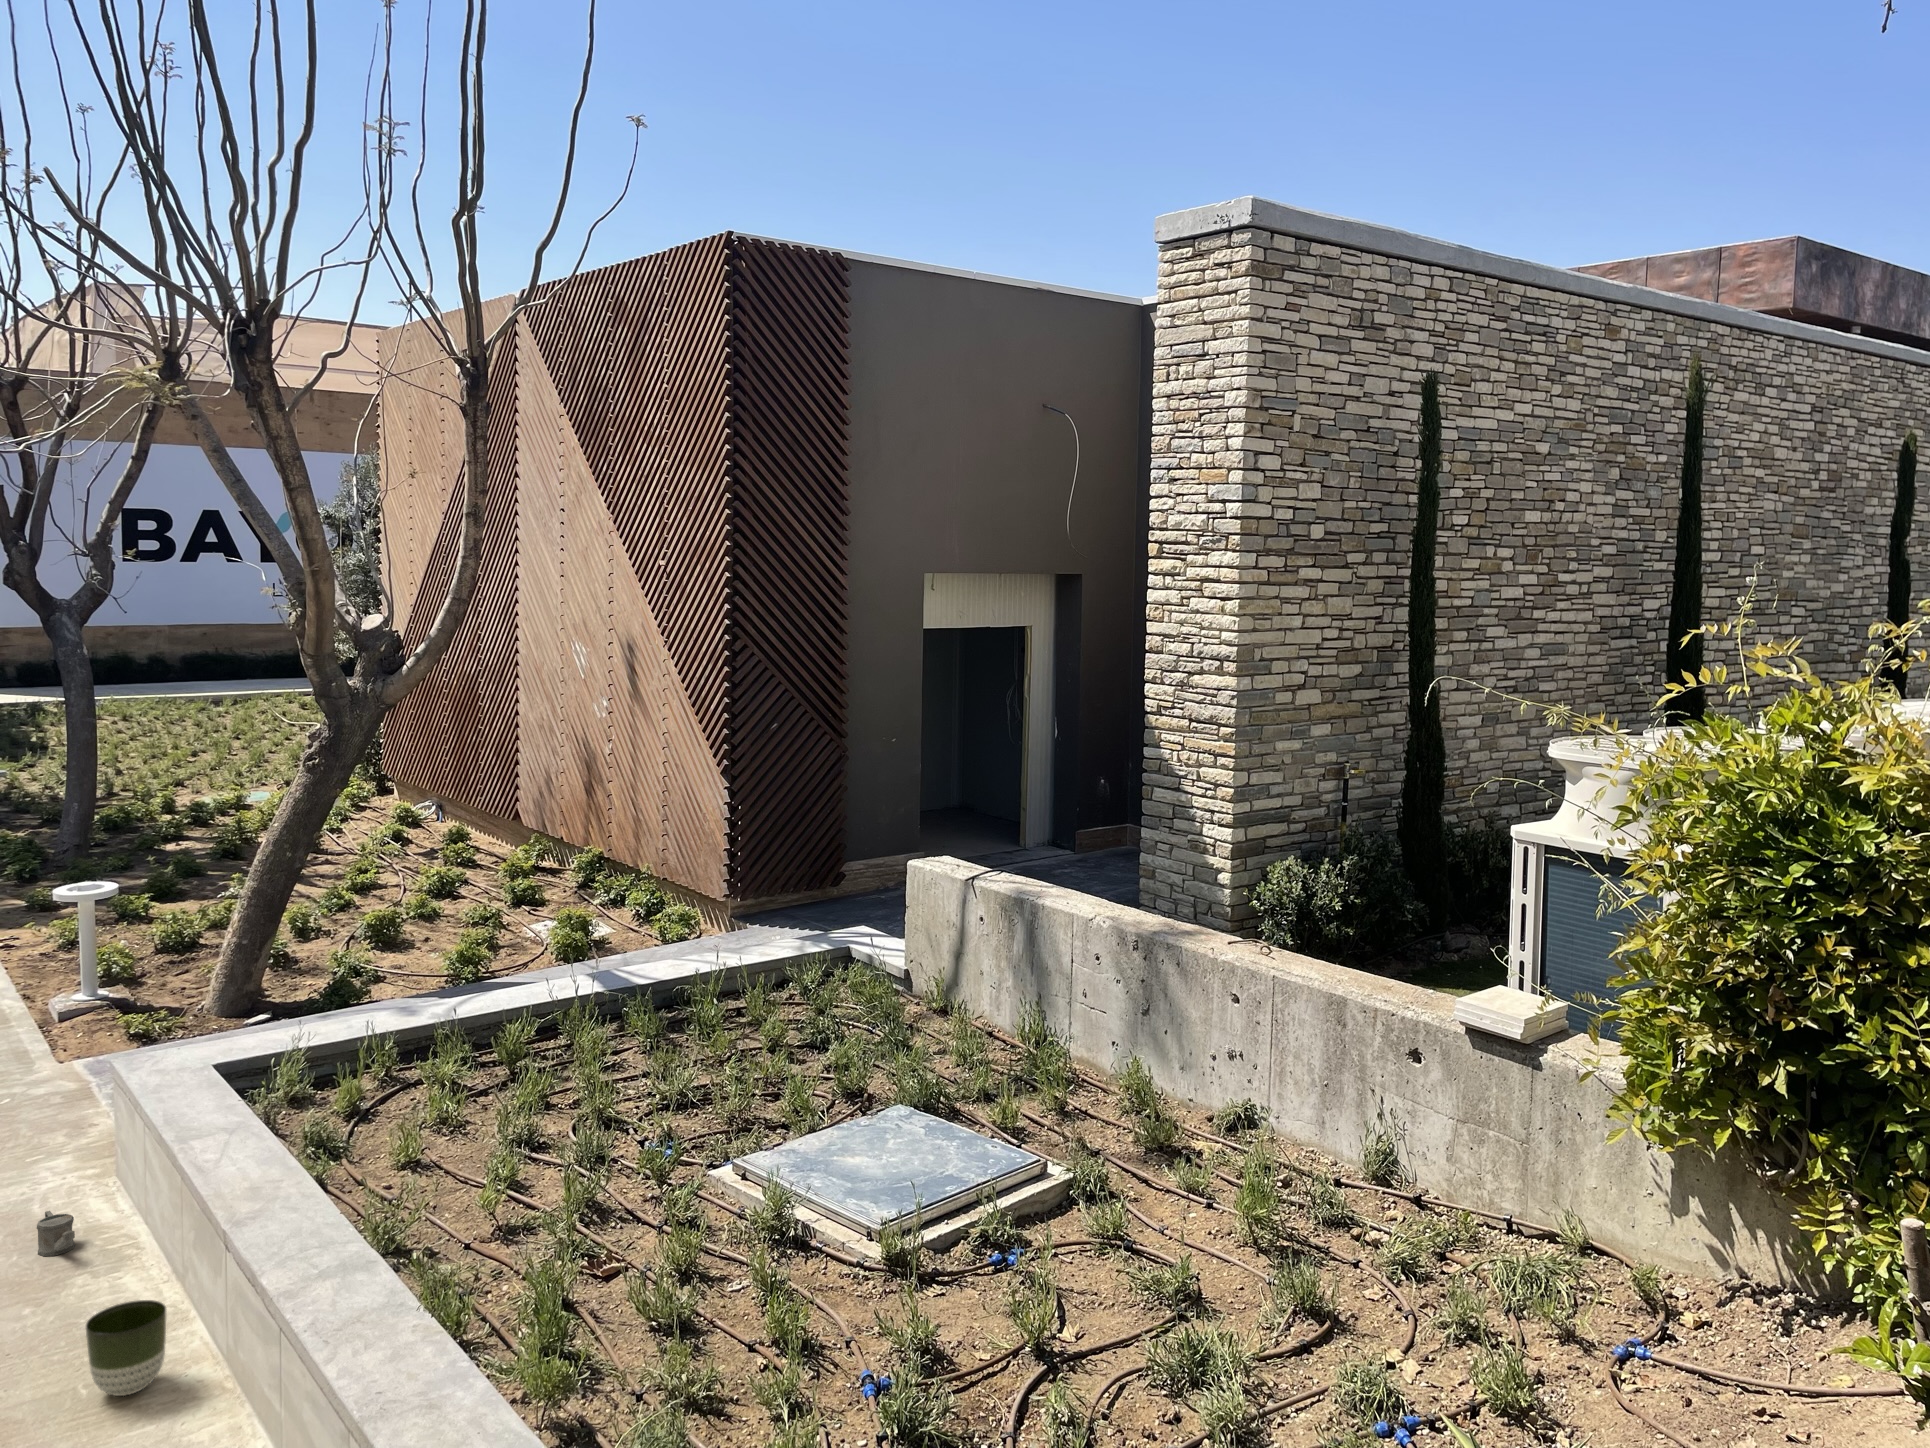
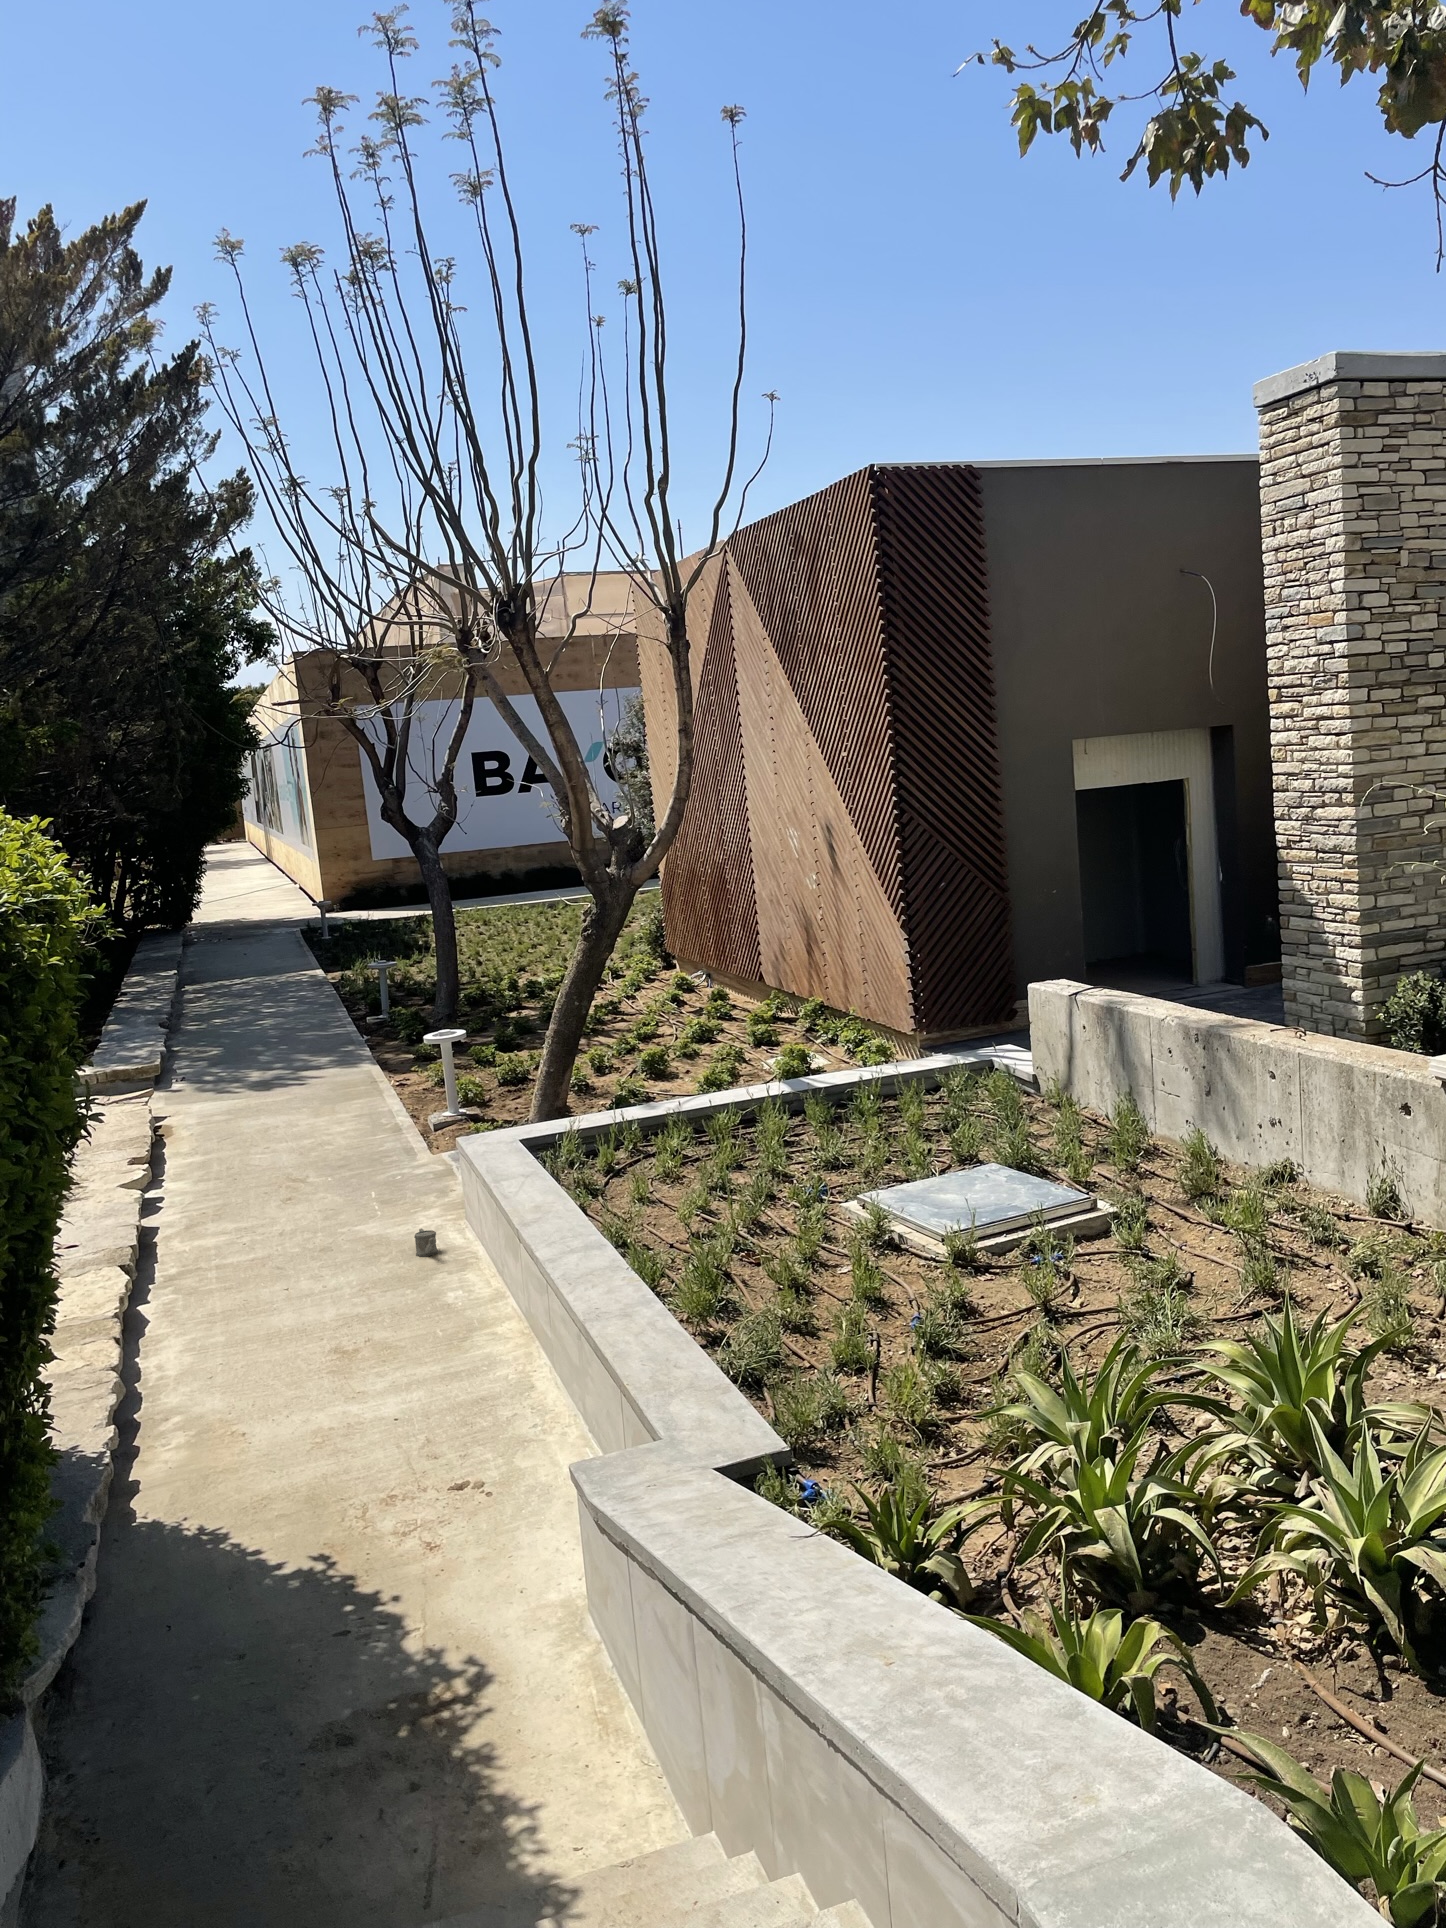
planter: present [86,1300,166,1396] -> none [439,1267,486,1325]

